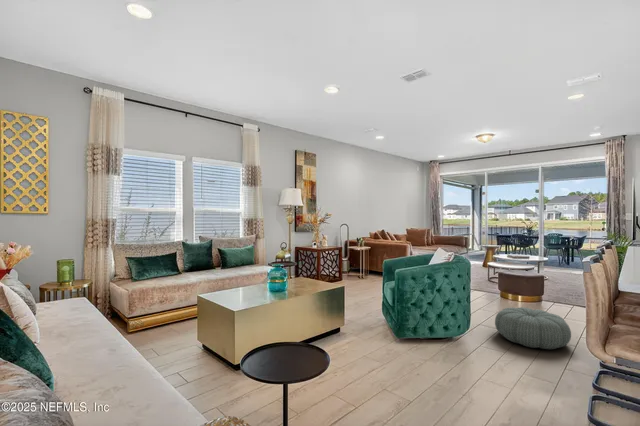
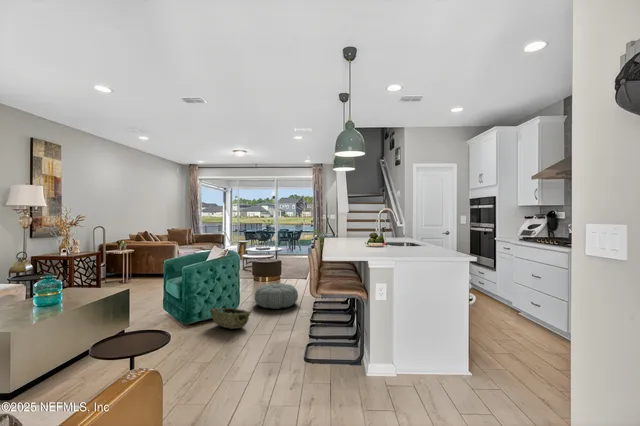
woven basket: none [428,327,482,364] -> present [211,308,250,329]

